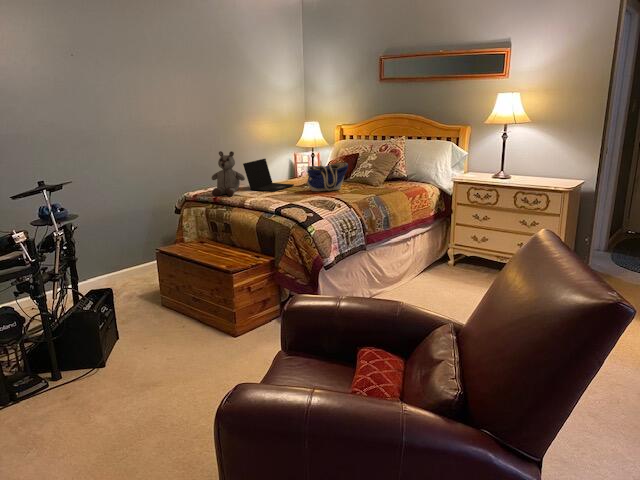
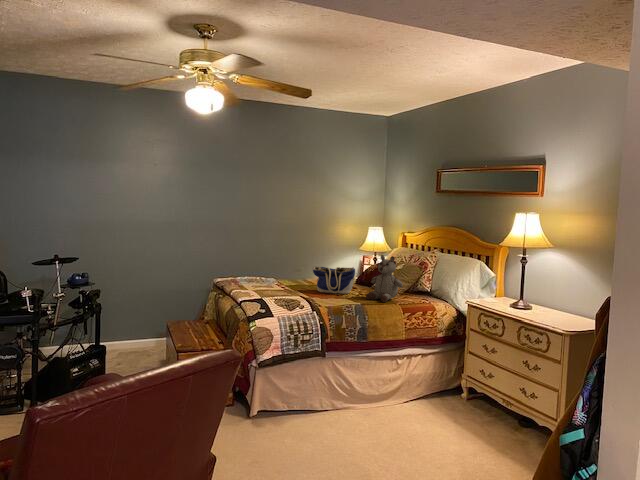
stuffed bear: present [212,151,245,196] -> present [366,255,403,302]
laptop: present [243,159,294,192] -> none [272,257,320,288]

